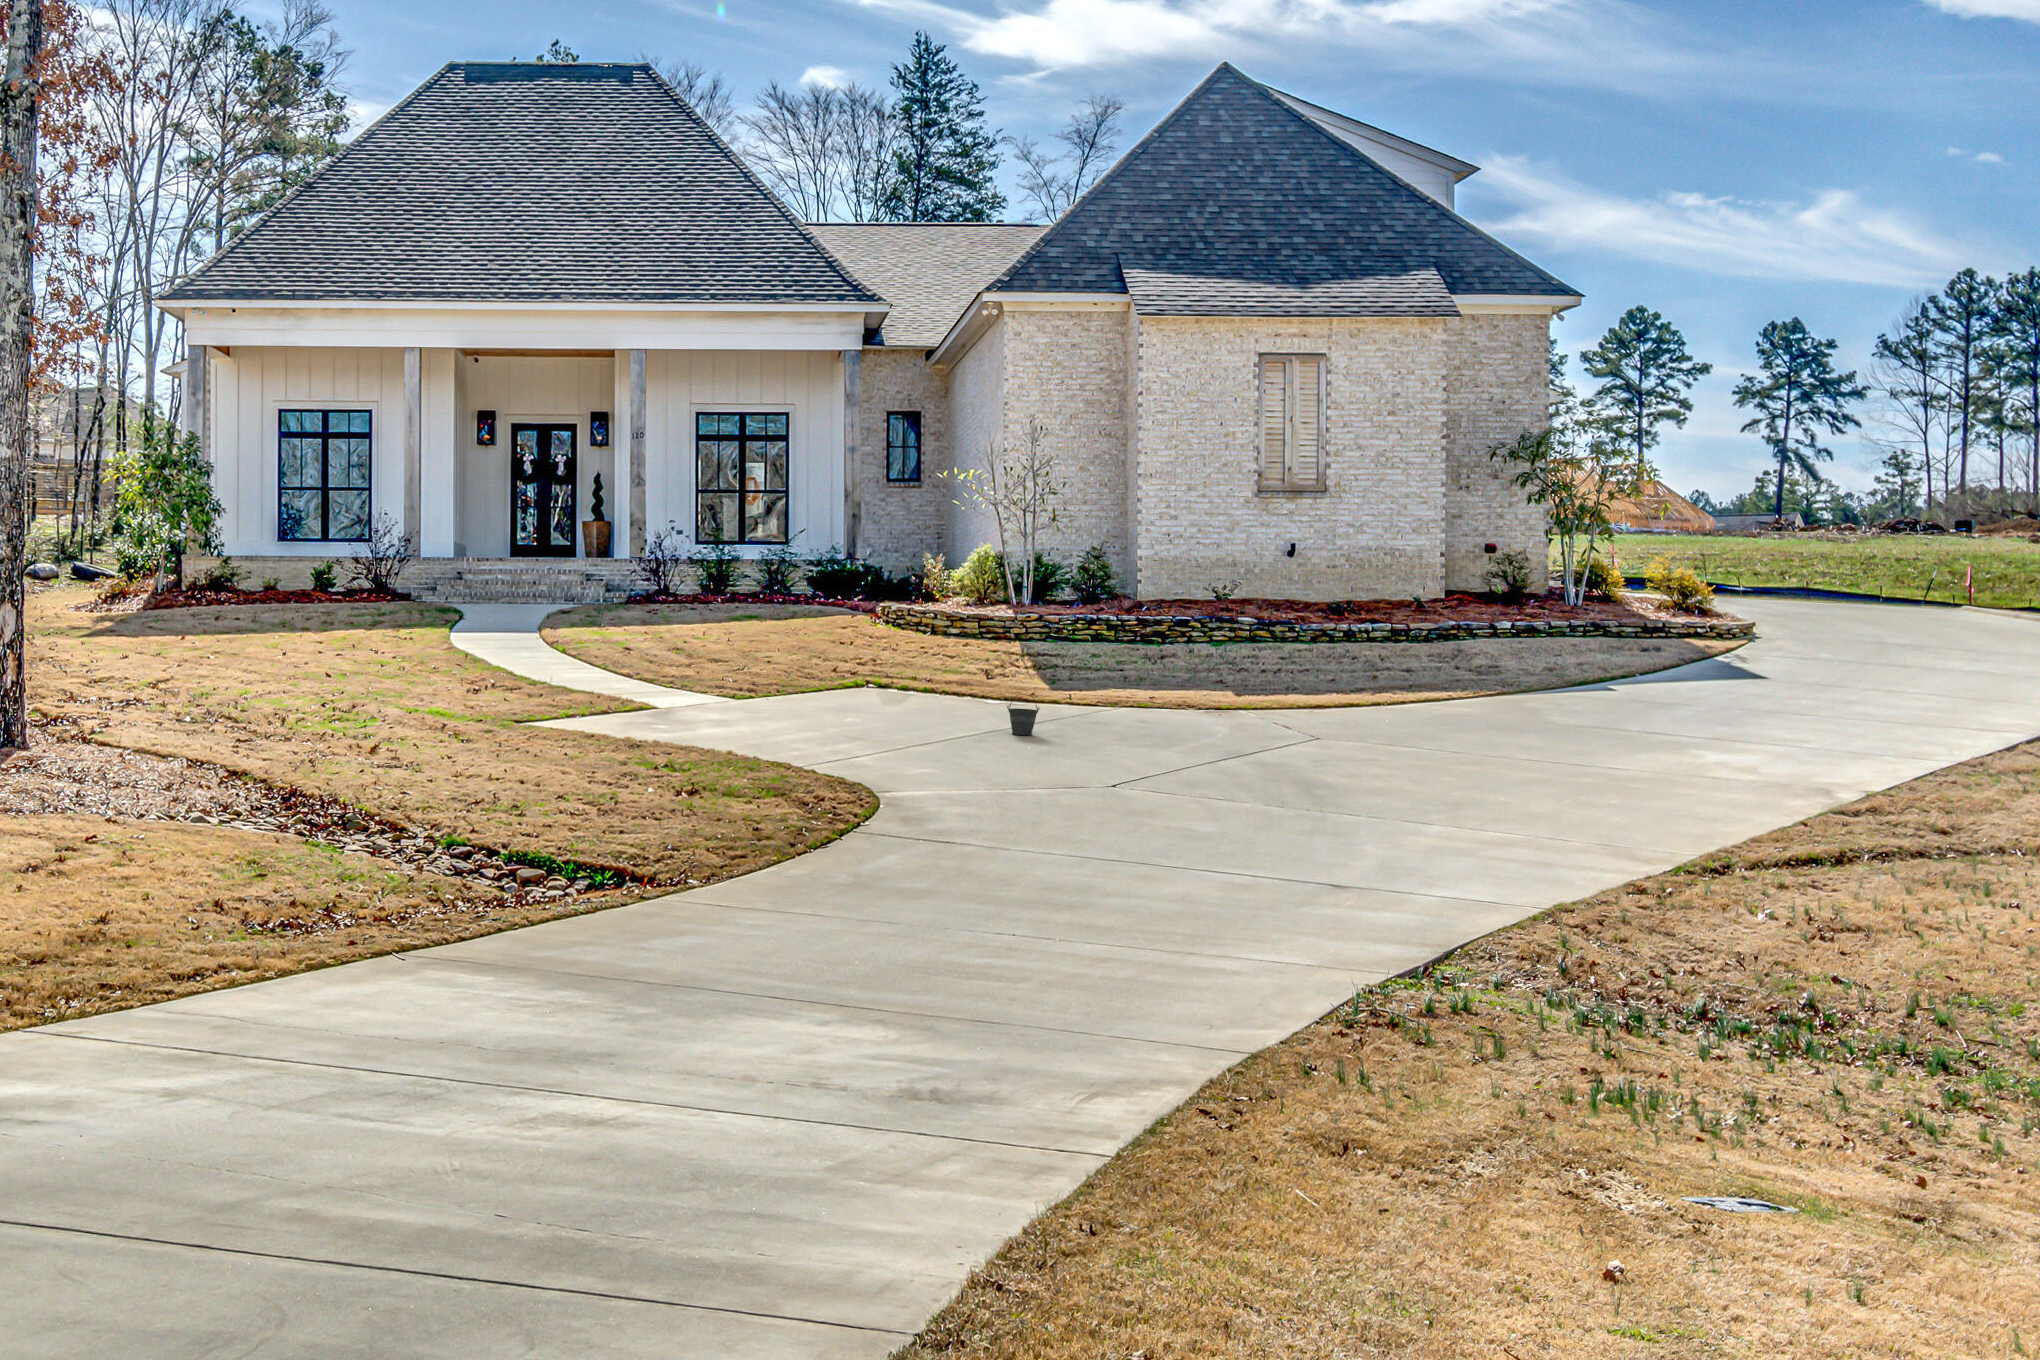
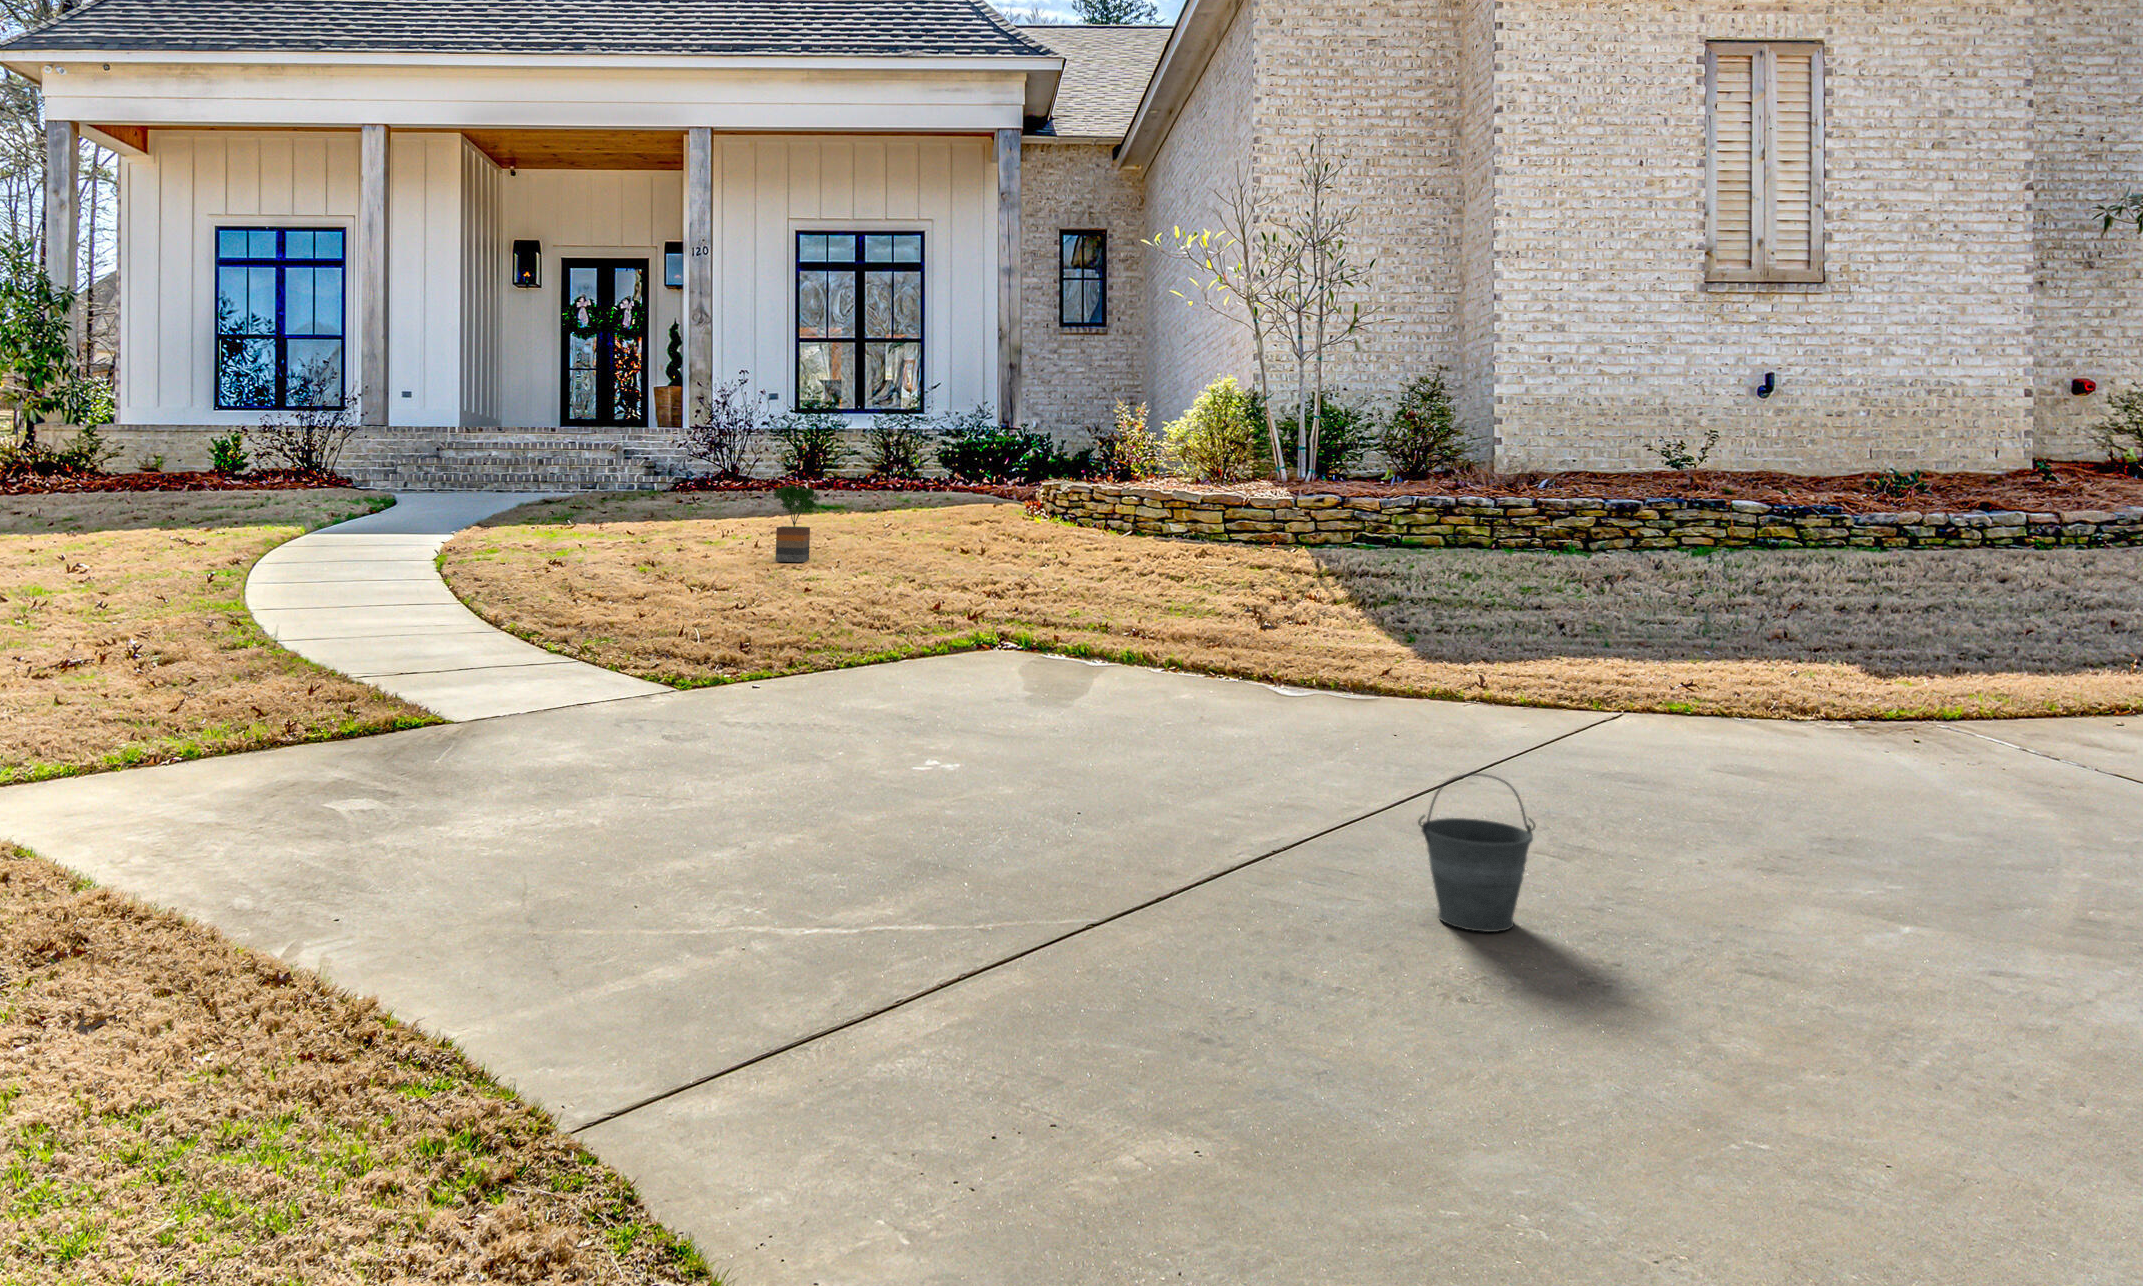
potted tree: none [735,601,763,643] -> present [773,485,820,562]

